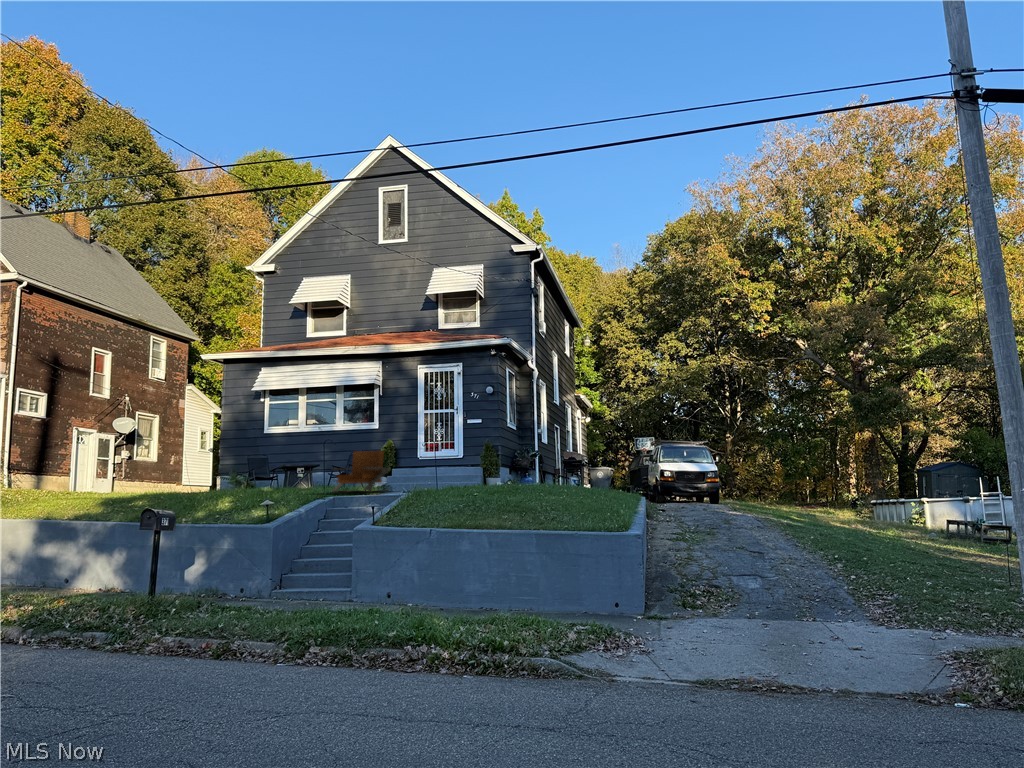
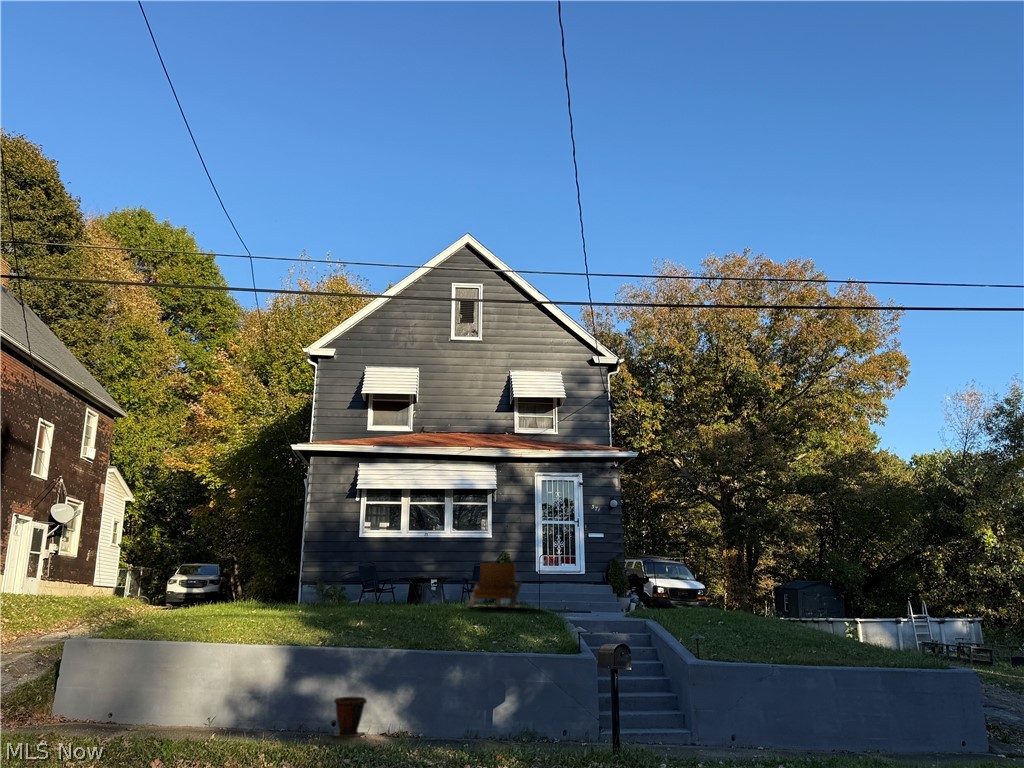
waste bin: none [51,559,86,590] -> present [334,697,367,736]

